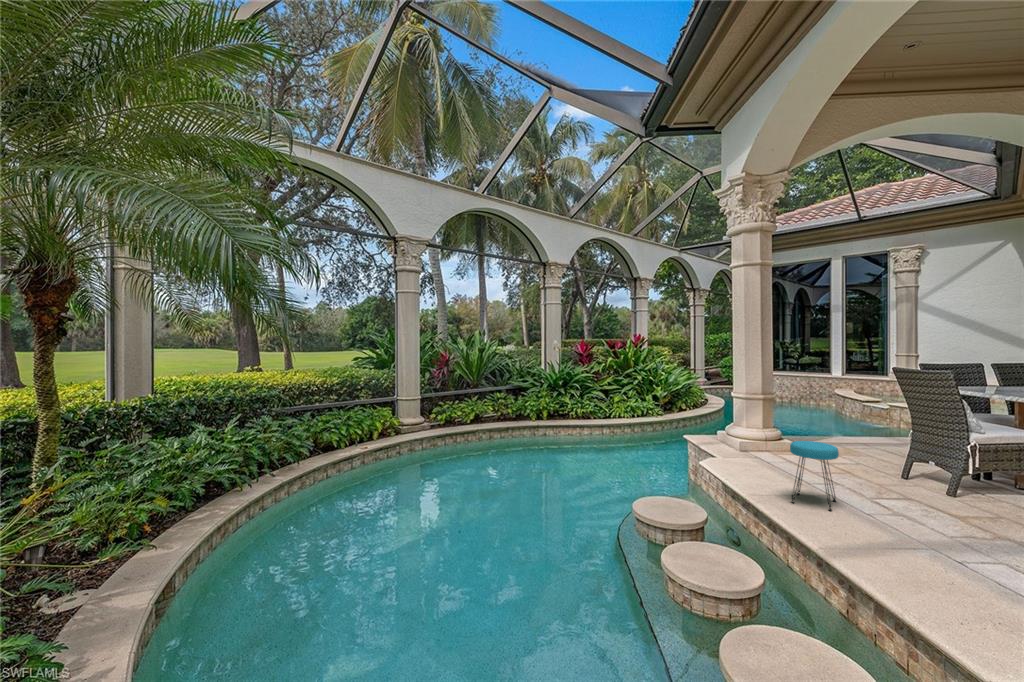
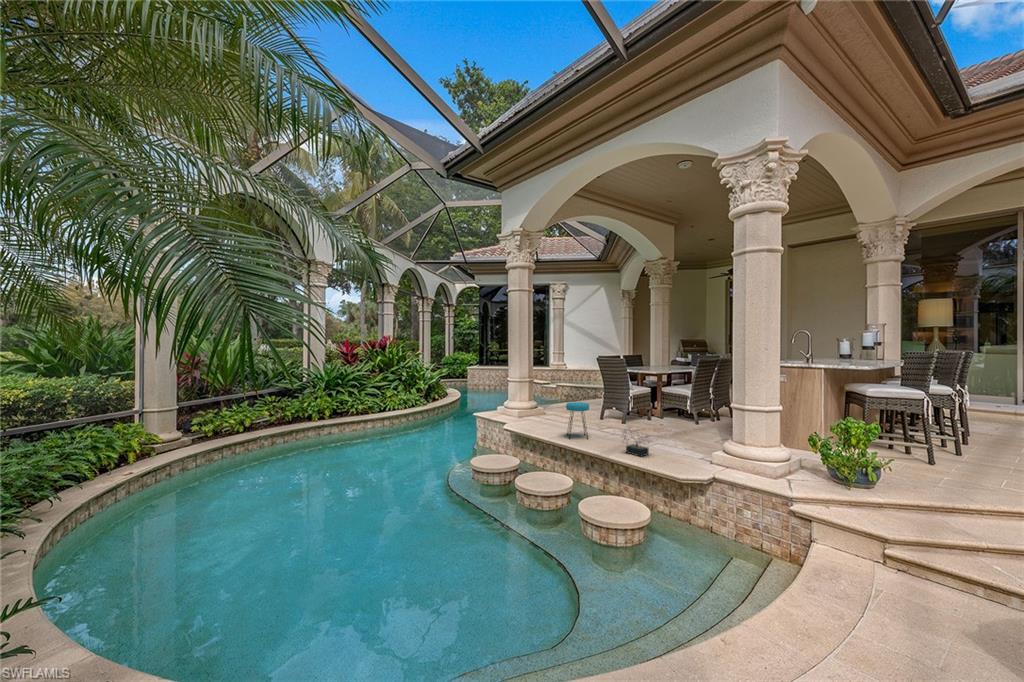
decorative plant: none [873,506,960,582] -> present [623,426,649,456]

